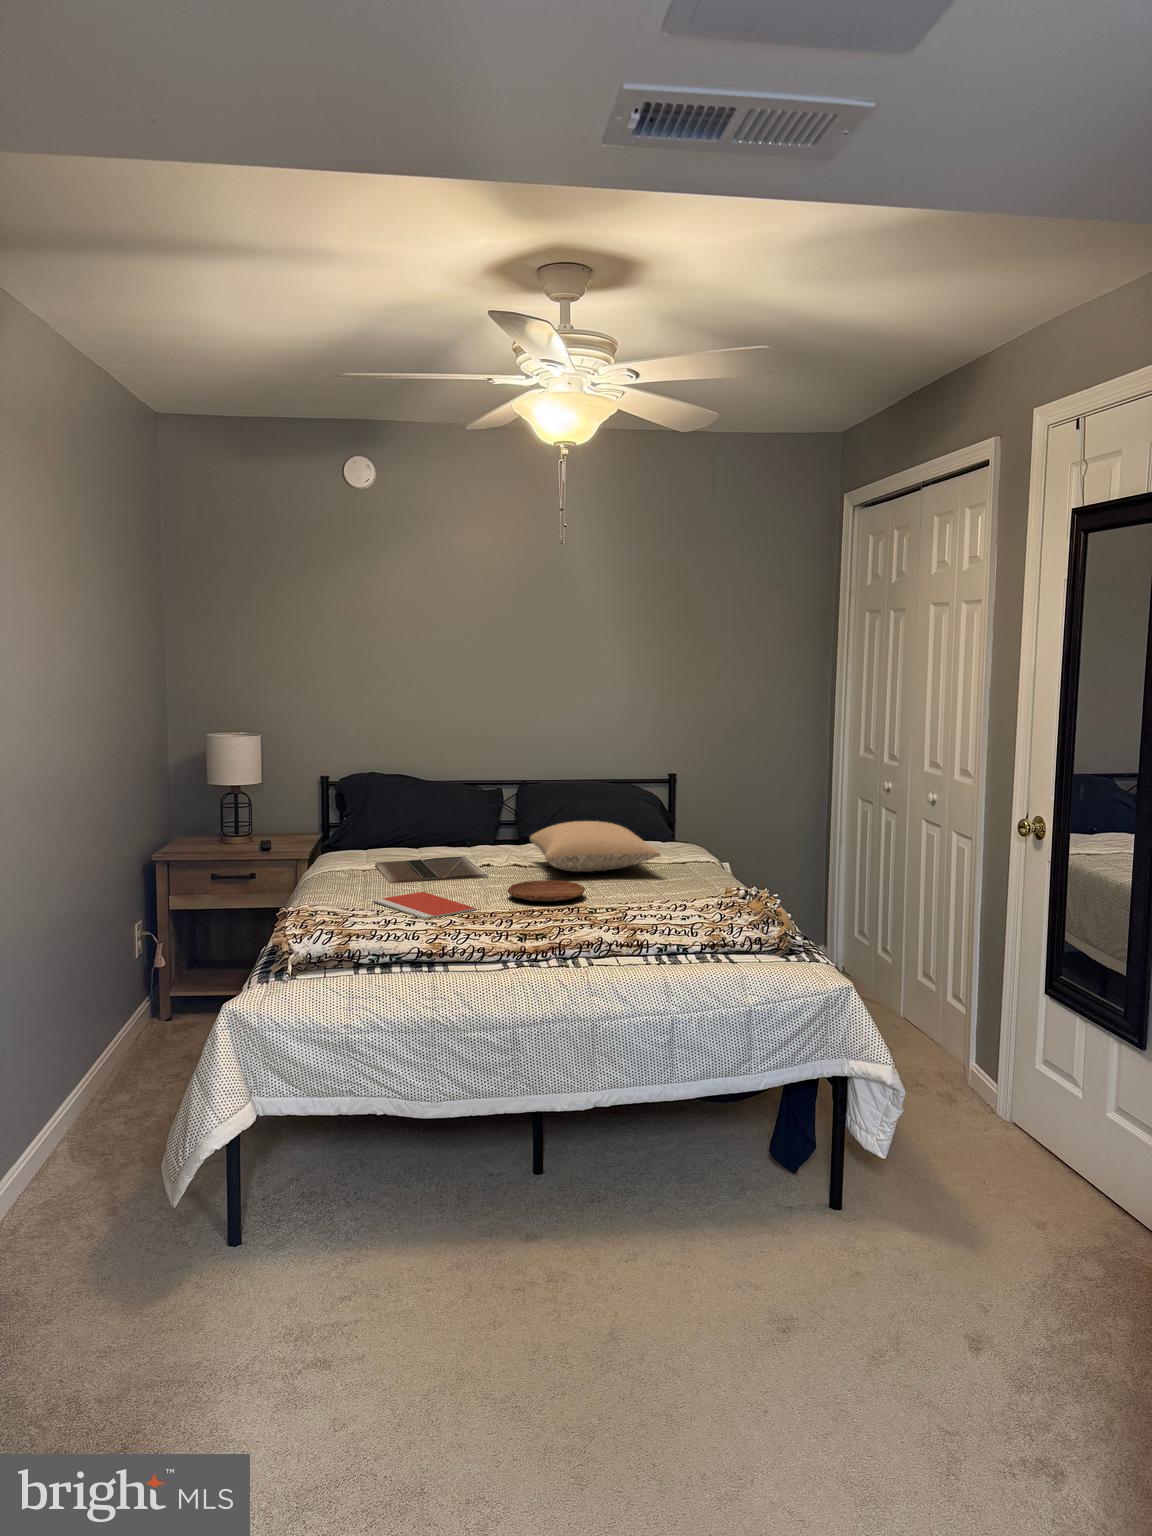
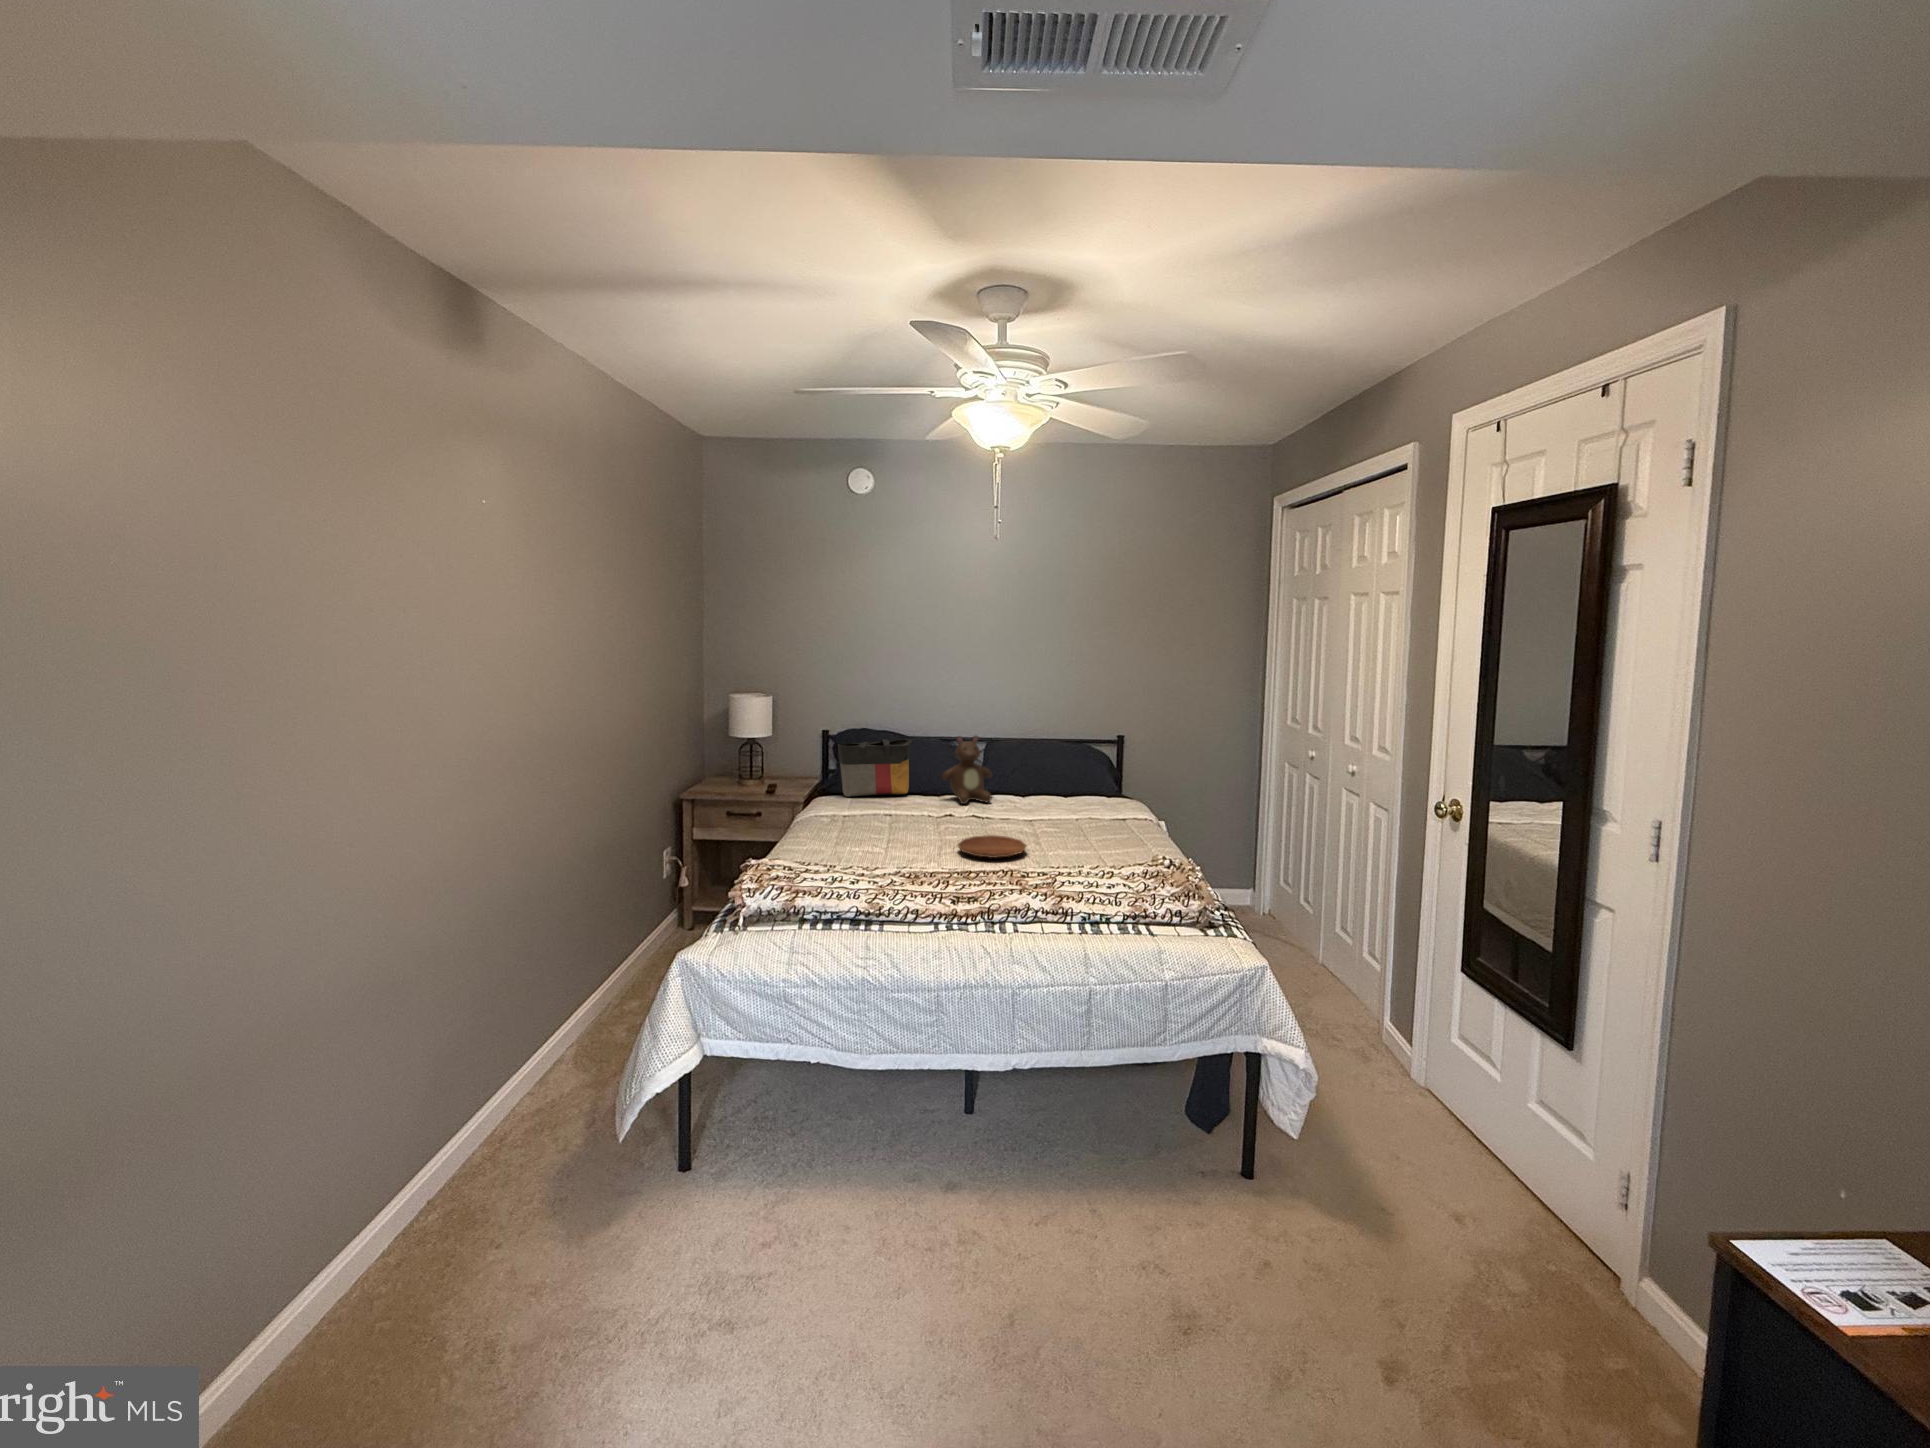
teddy bear: none [471,774,531,854] -> present [942,736,992,804]
tote bag: none [344,782,433,851] -> present [838,739,912,797]
pillow: present [530,821,661,872] -> none [988,781,1099,826]
laptop: present [375,856,488,883] -> none [856,806,947,831]
notebook: present [373,892,477,919] -> none [840,842,926,872]

